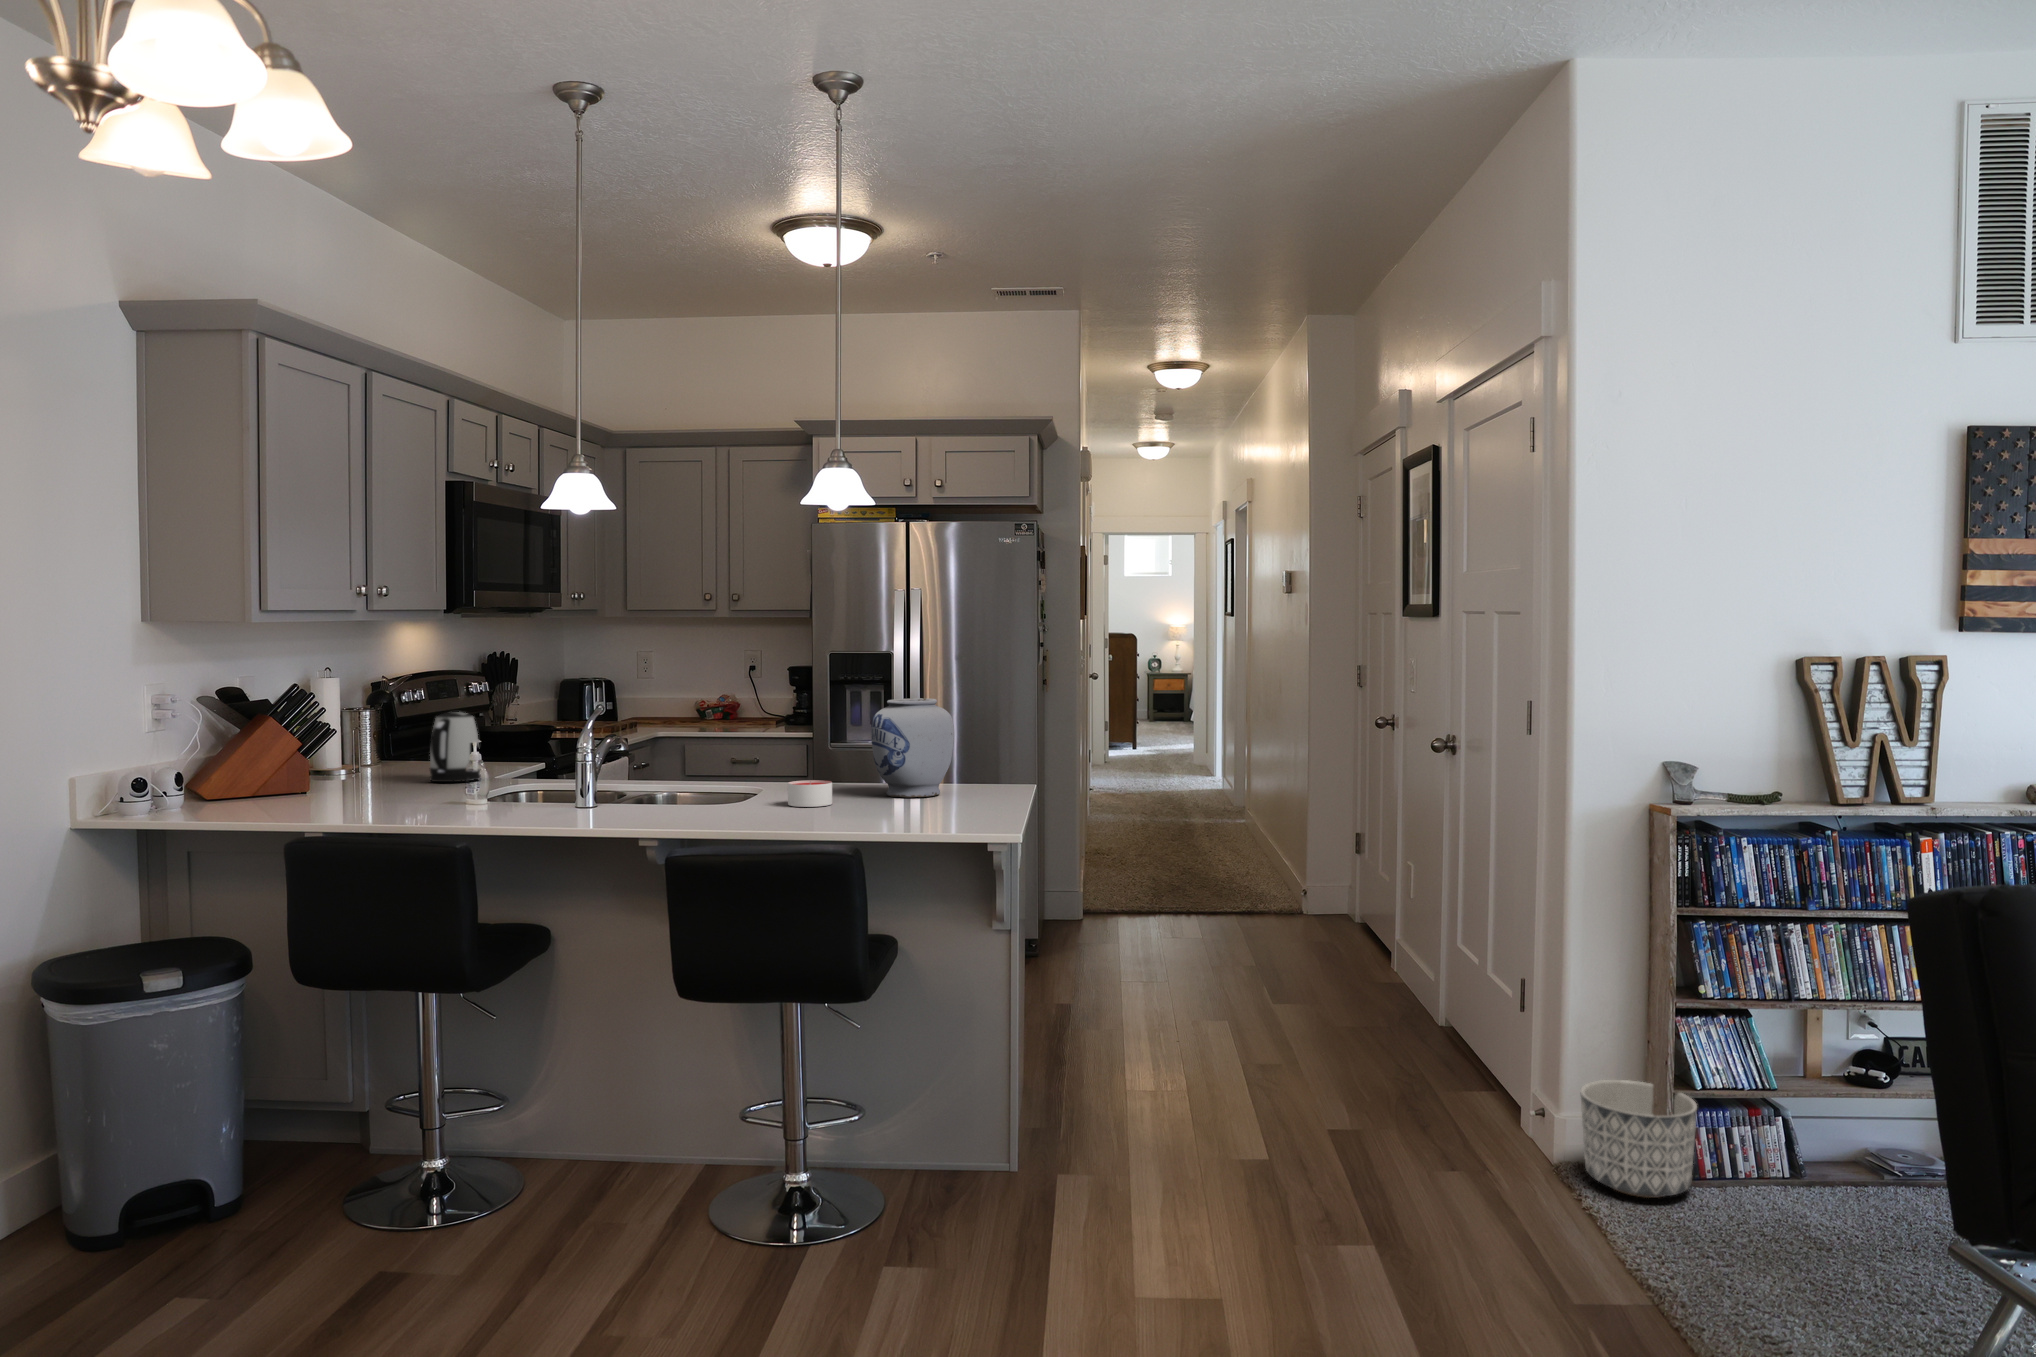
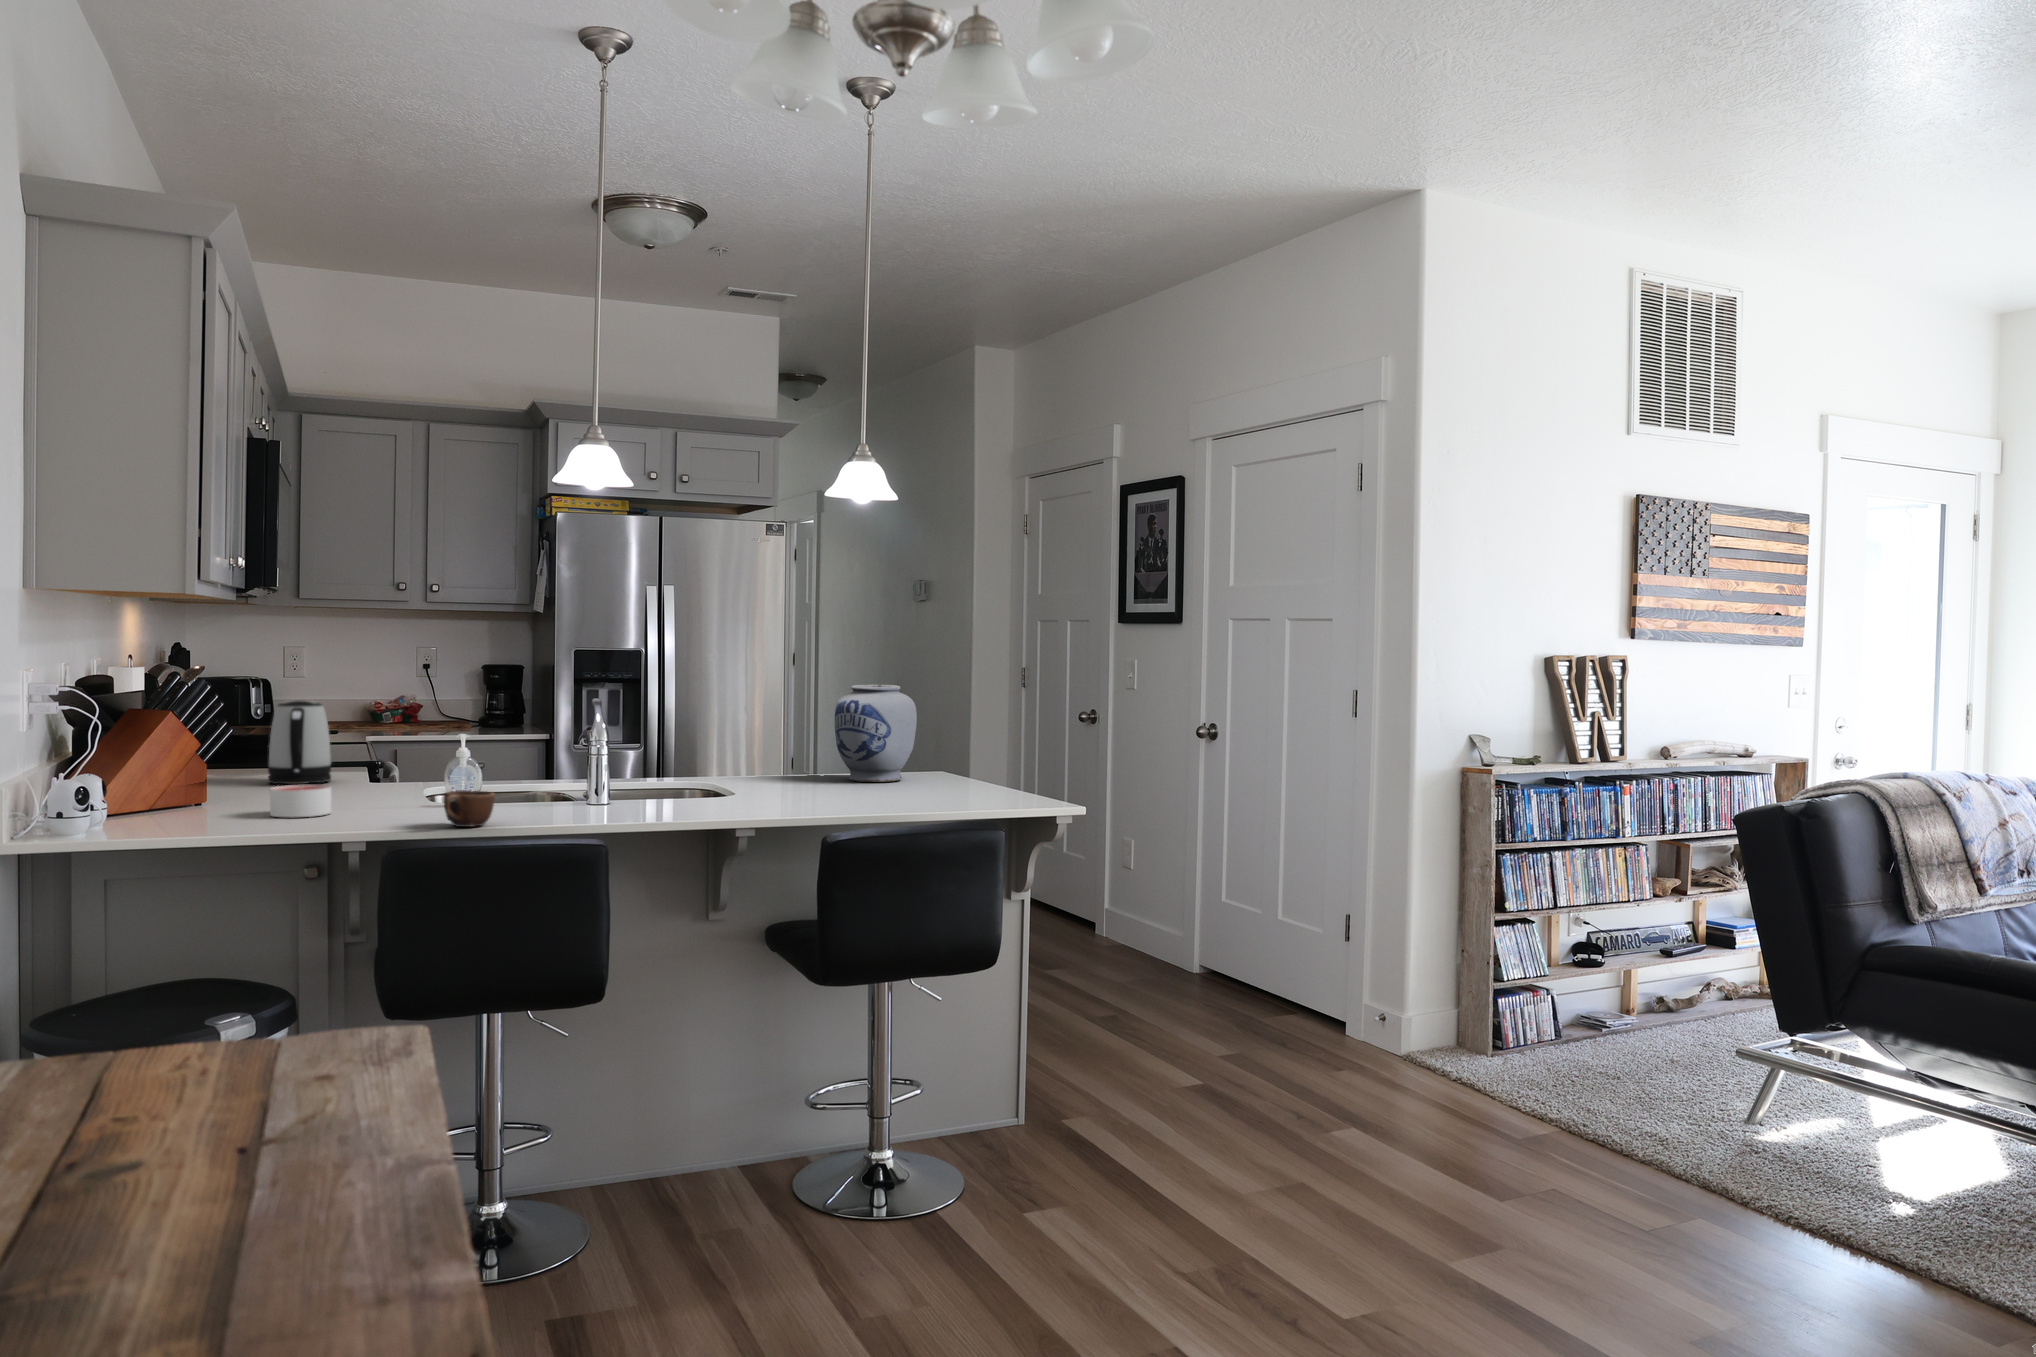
candle: present [788,780,832,807] -> present [270,785,331,817]
mug: none [383,793,439,826] -> present [444,790,495,827]
planter: present [1581,1080,1697,1198] -> none [1433,982,1519,1066]

